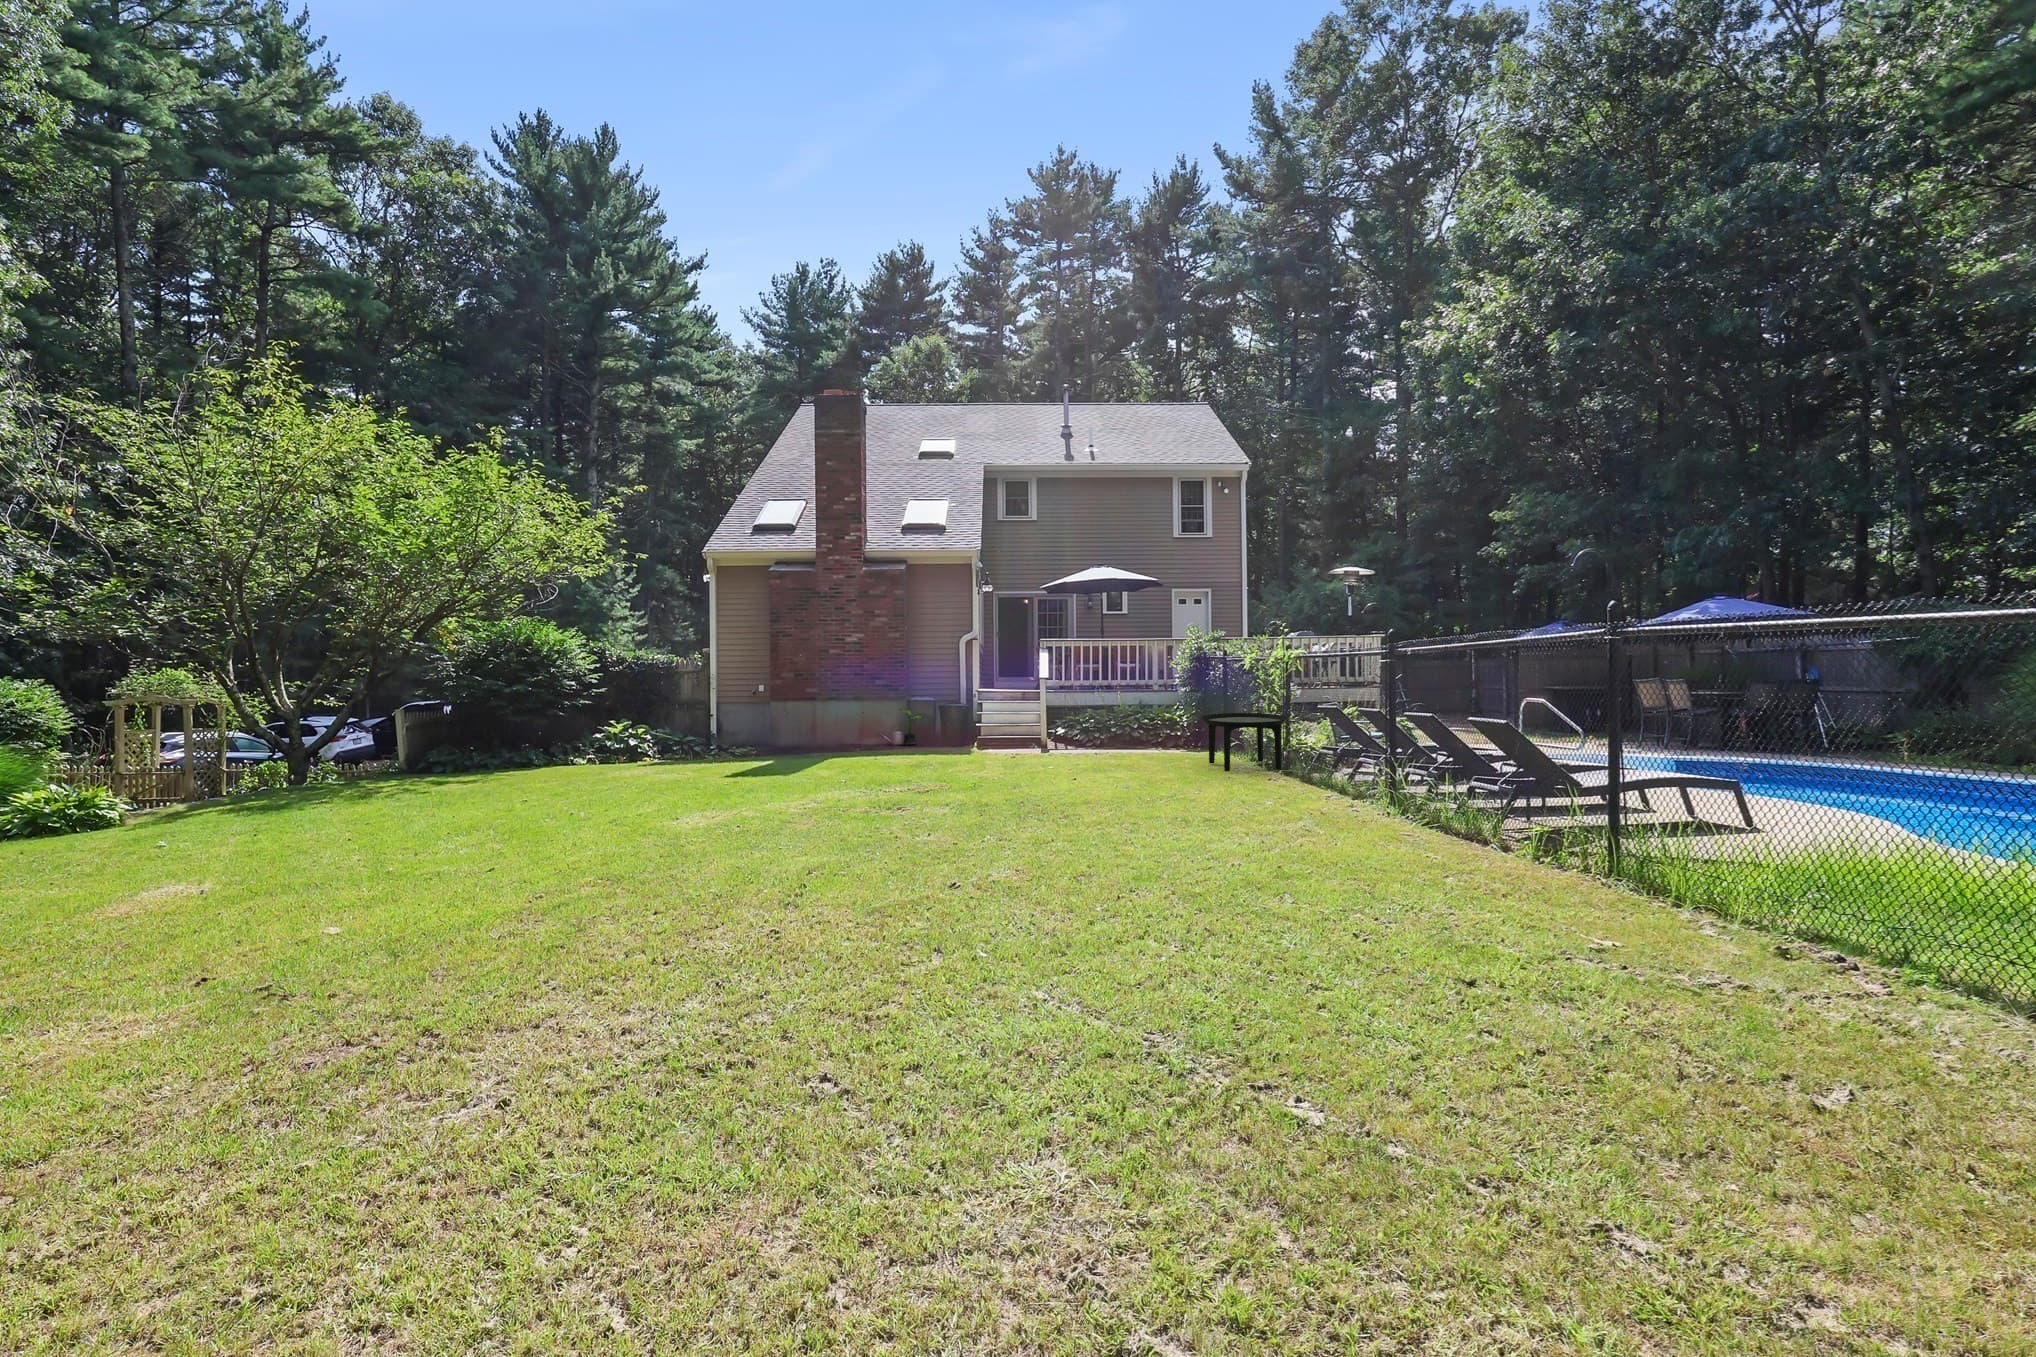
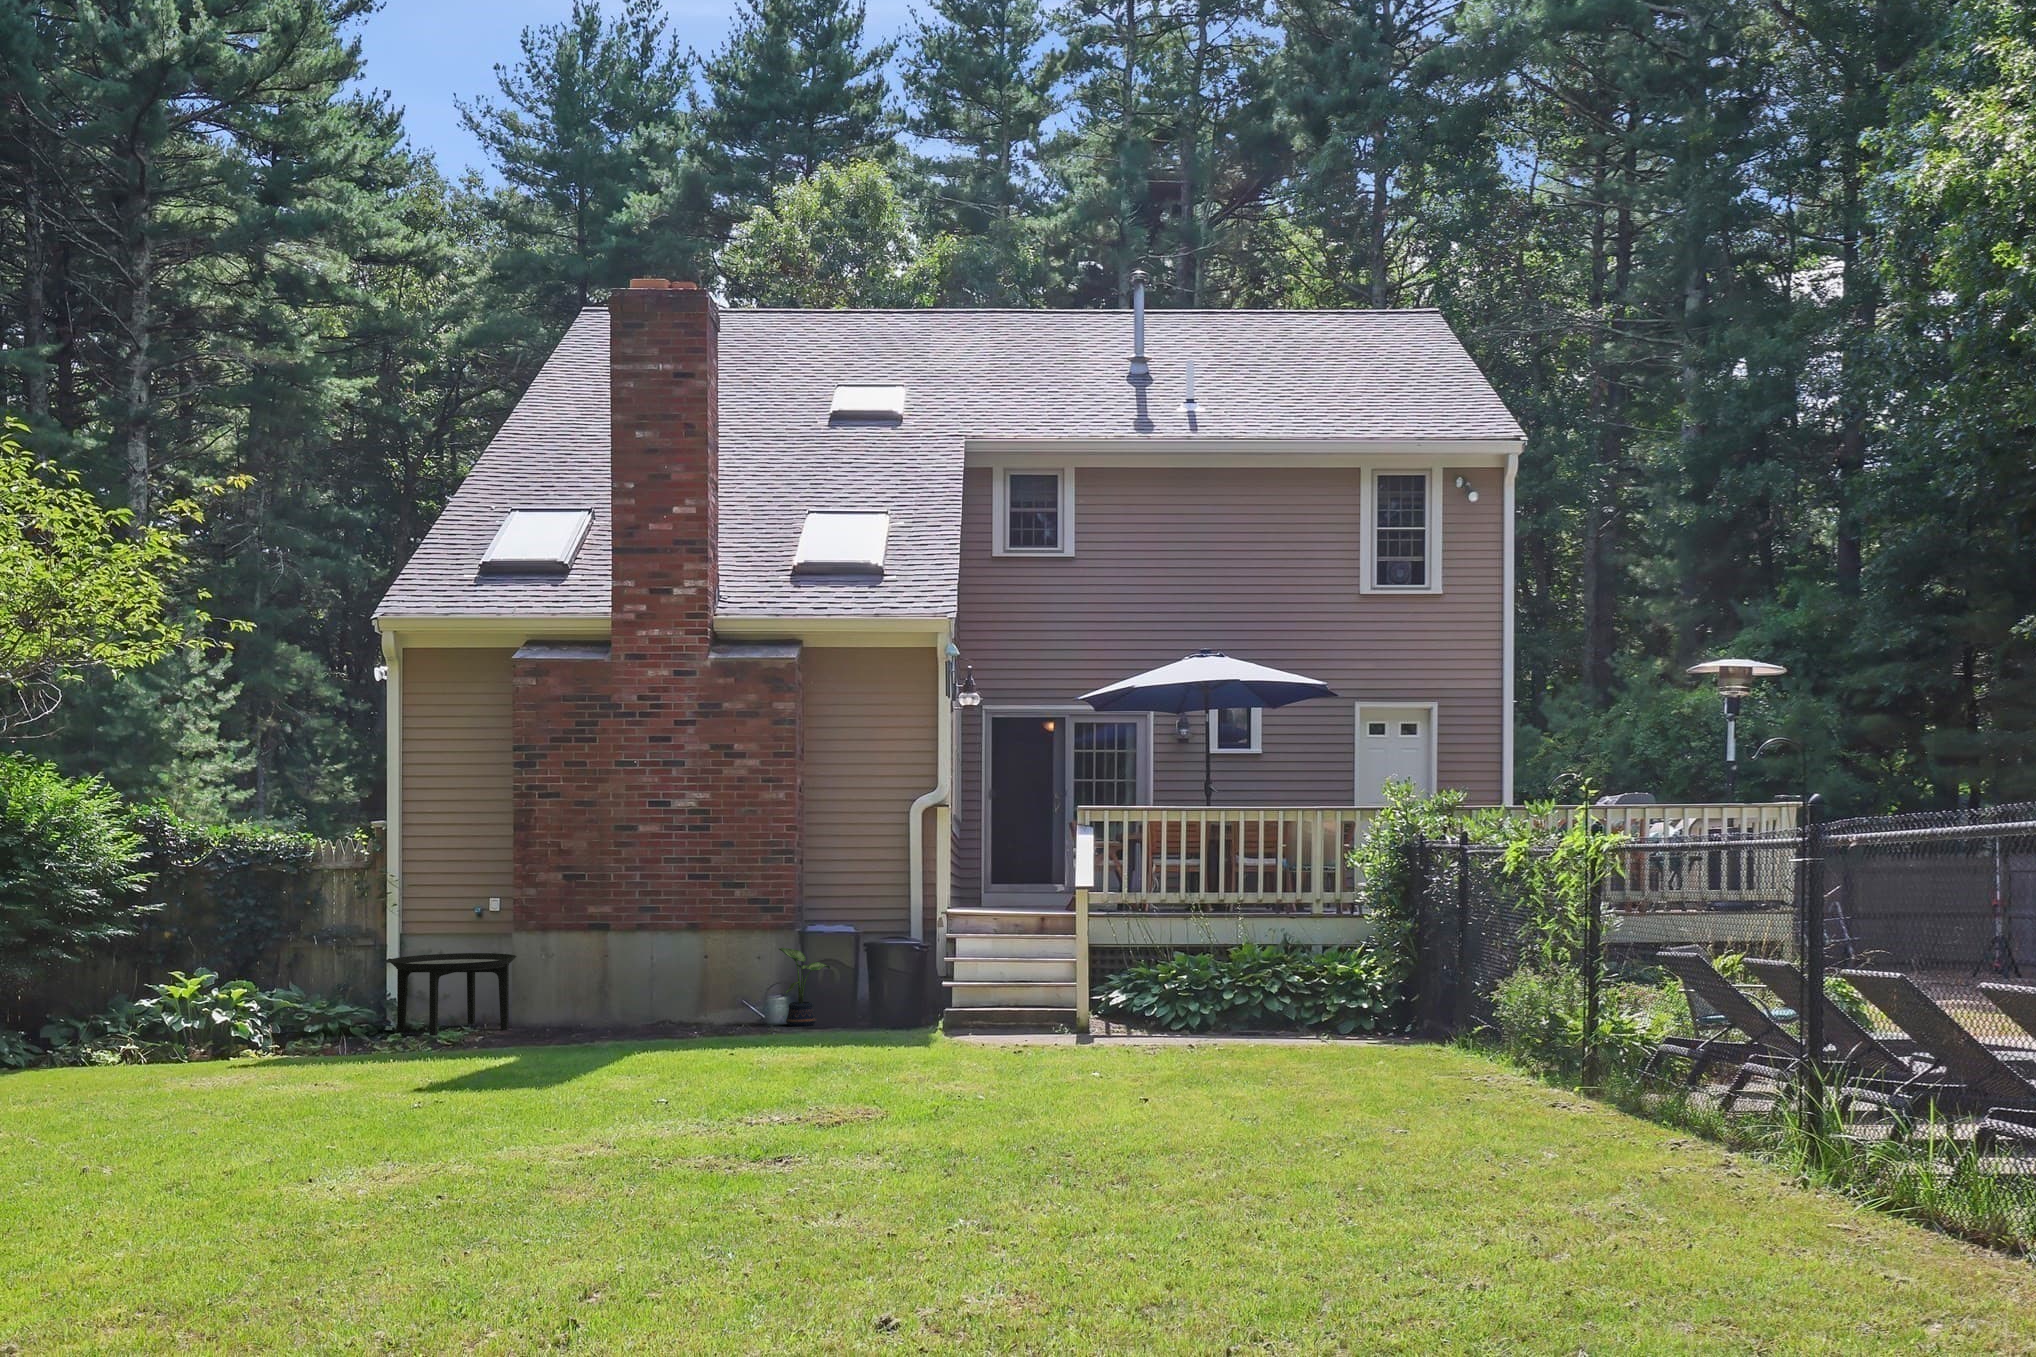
round table: present [1201,713,1288,771] -> present [389,953,516,1036]

